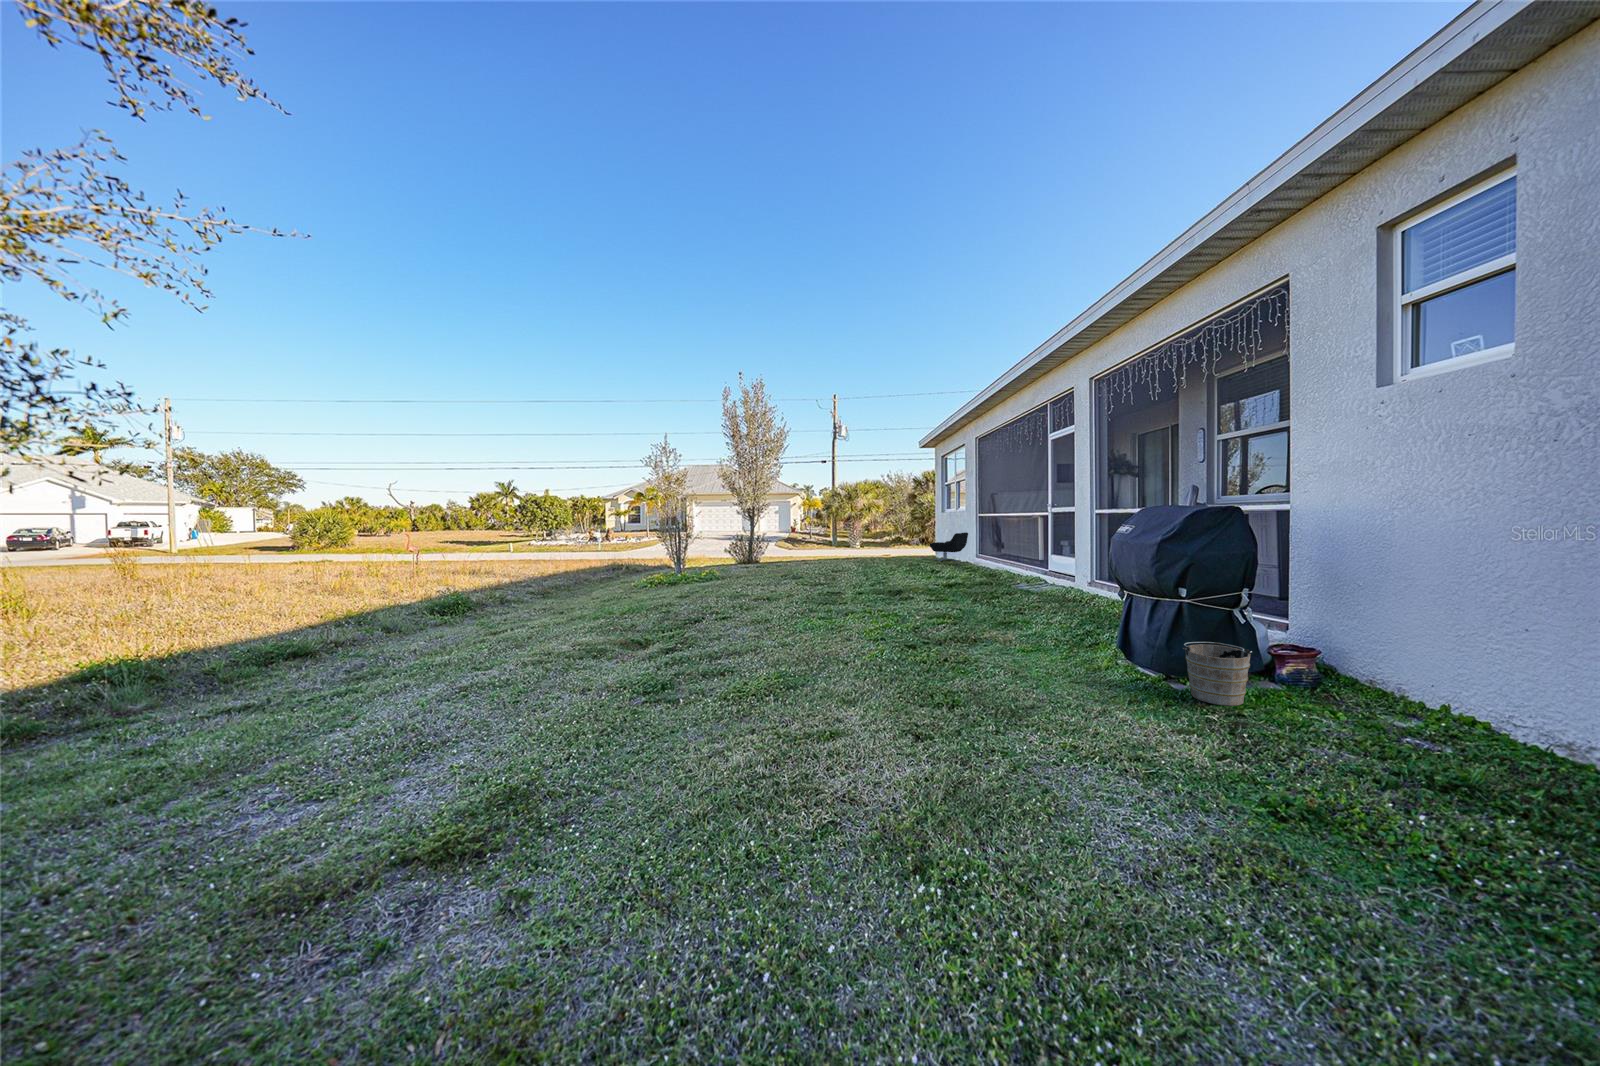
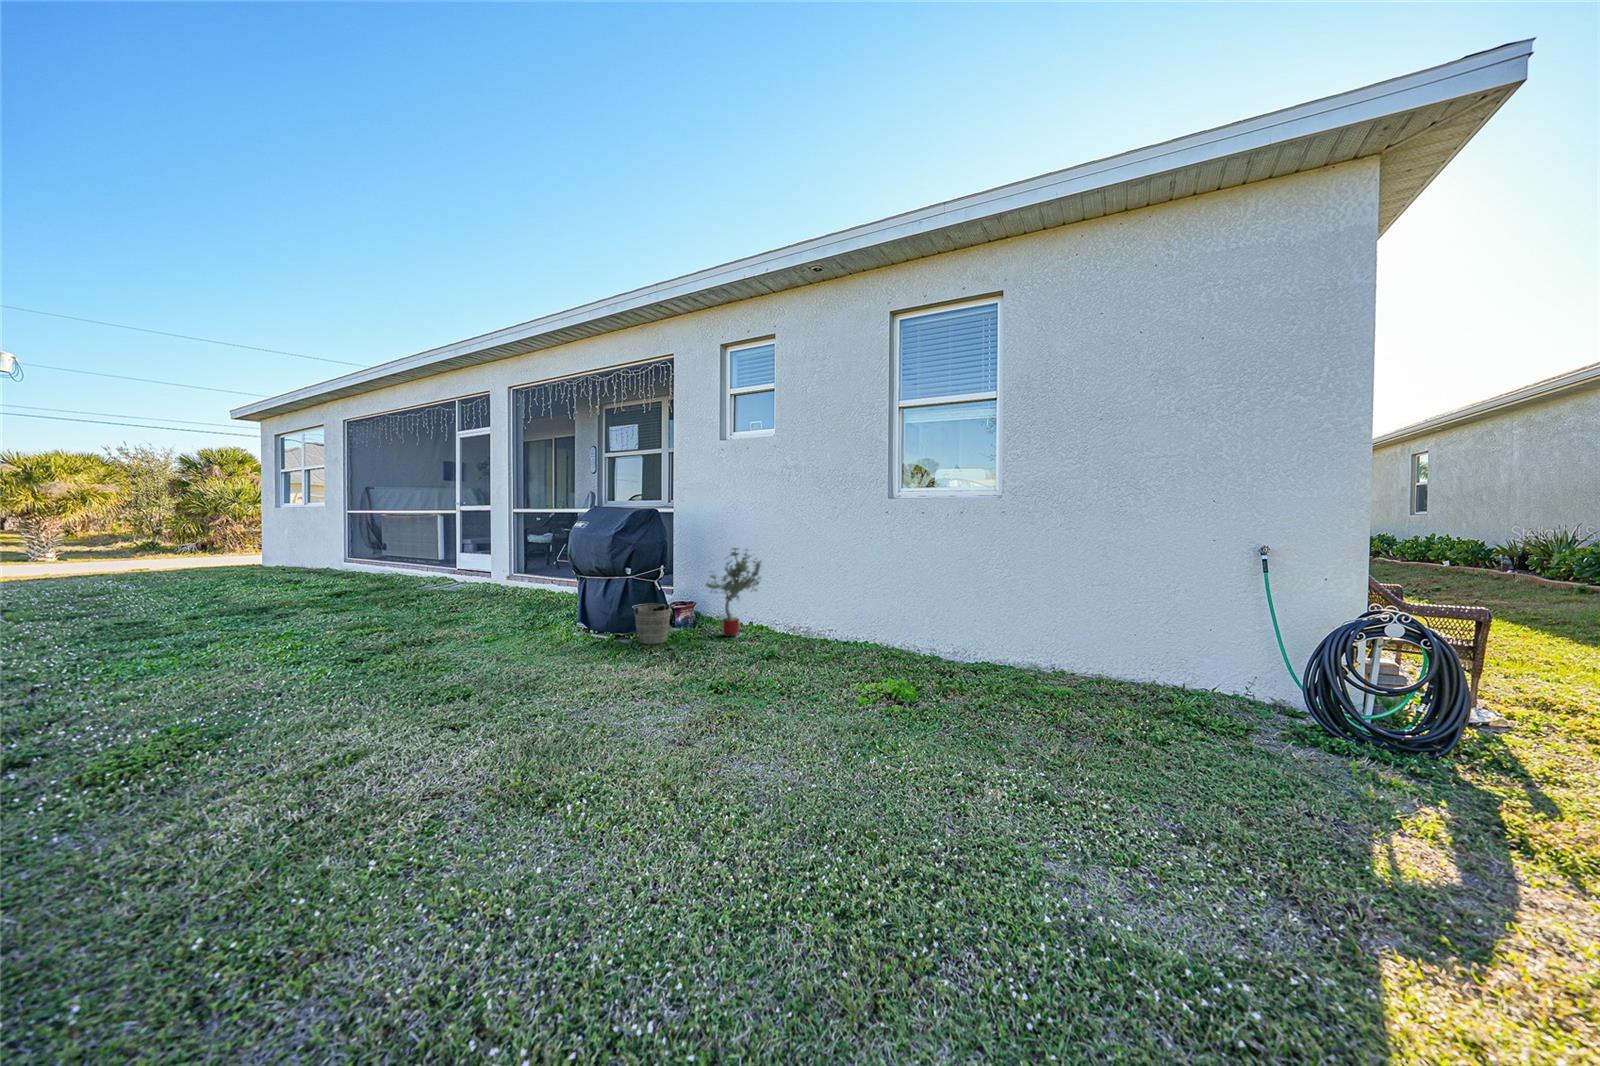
lounge chair: present [930,532,968,561] -> none [264,533,328,571]
potted tree: none [1331,570,1484,730] -> present [705,548,761,637]

